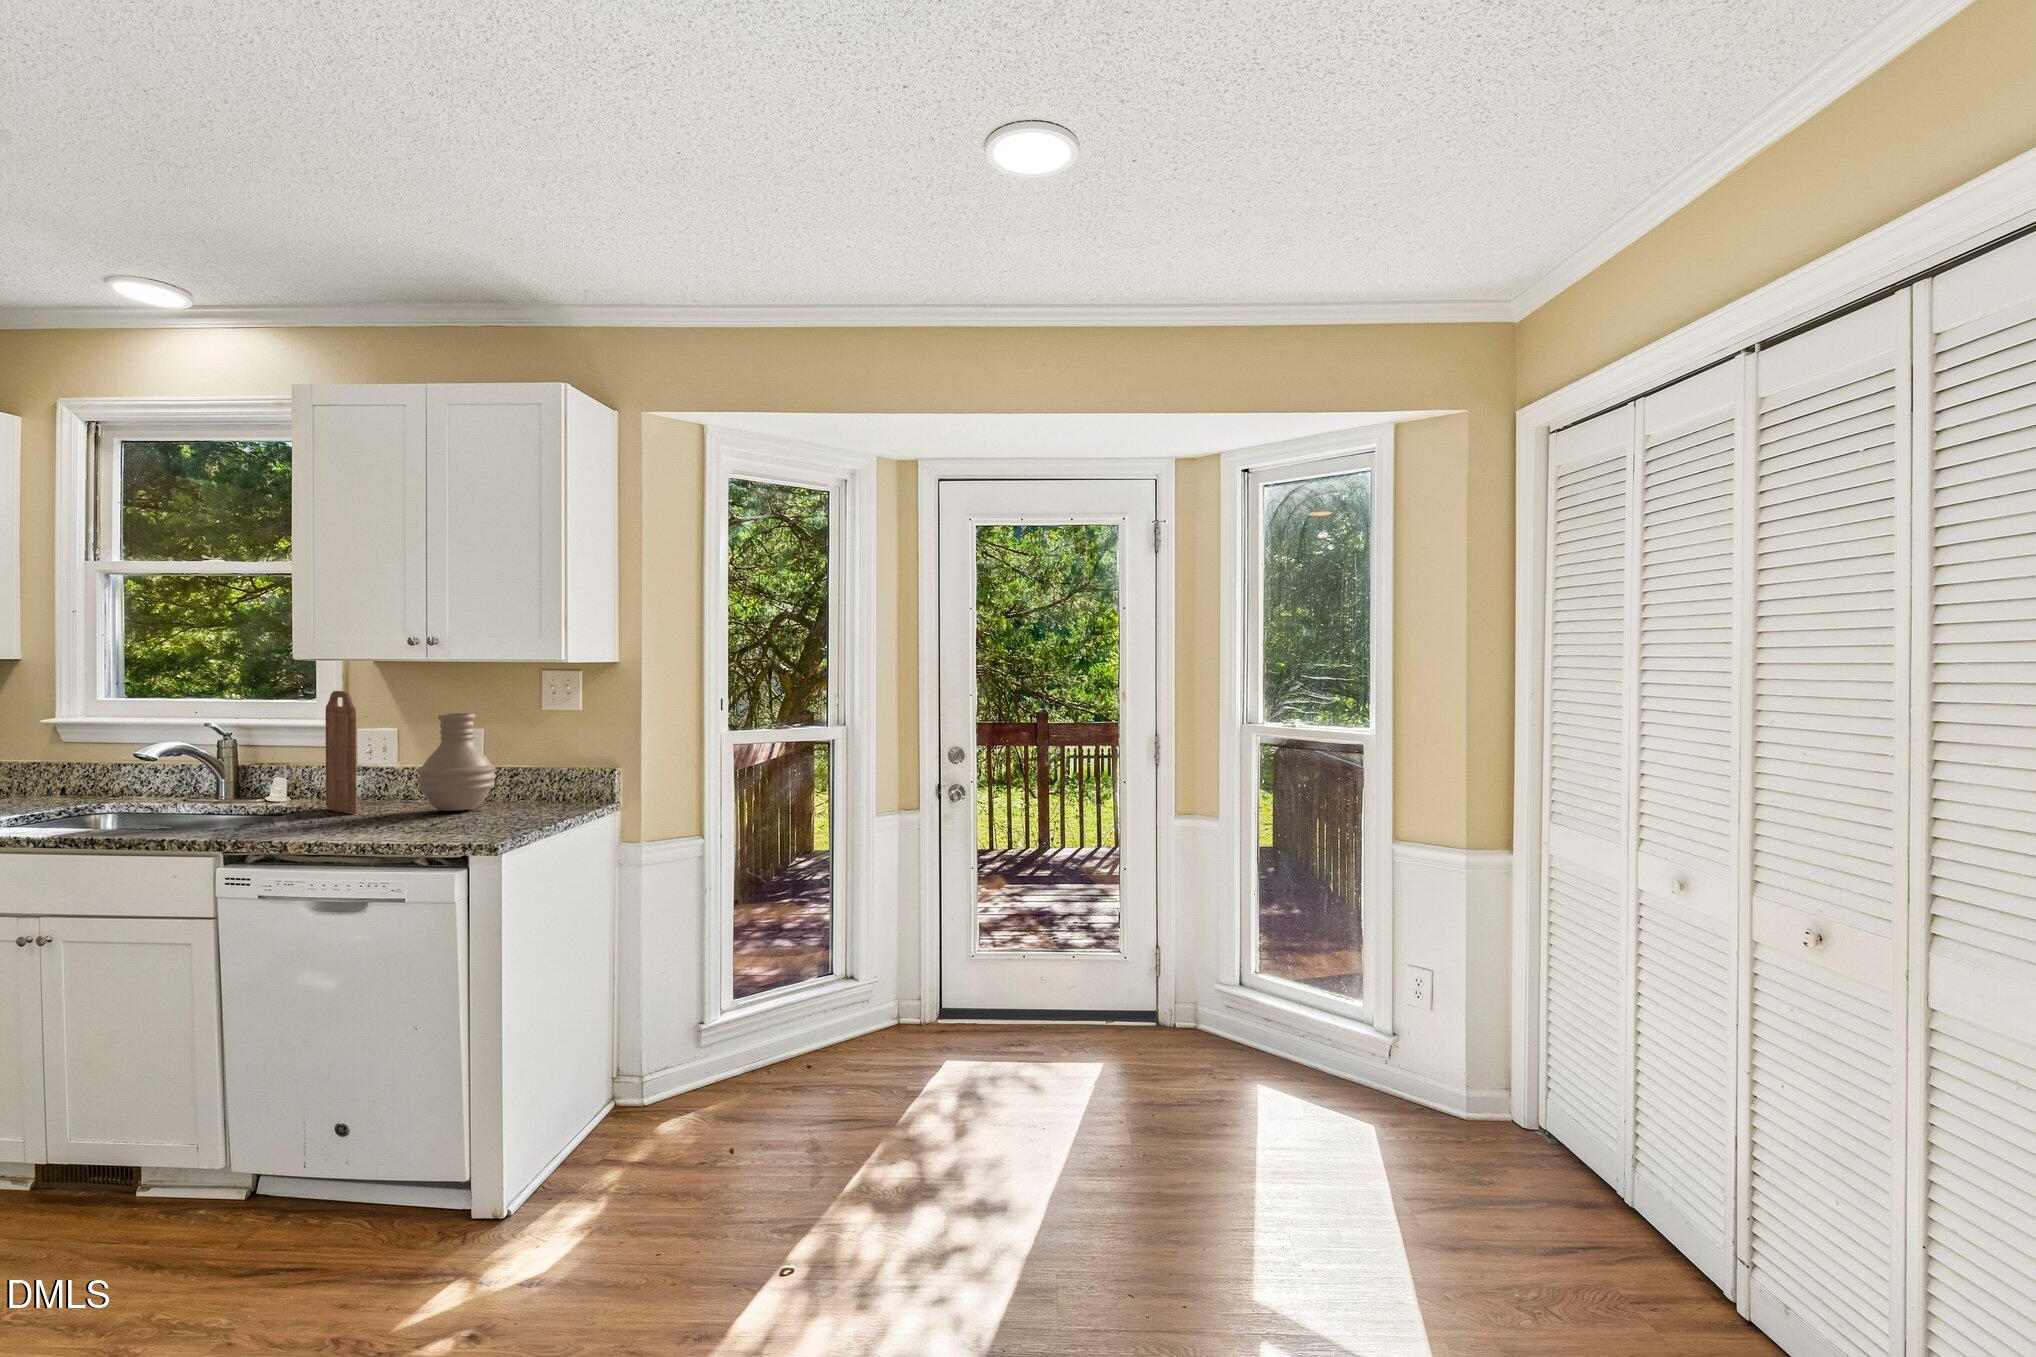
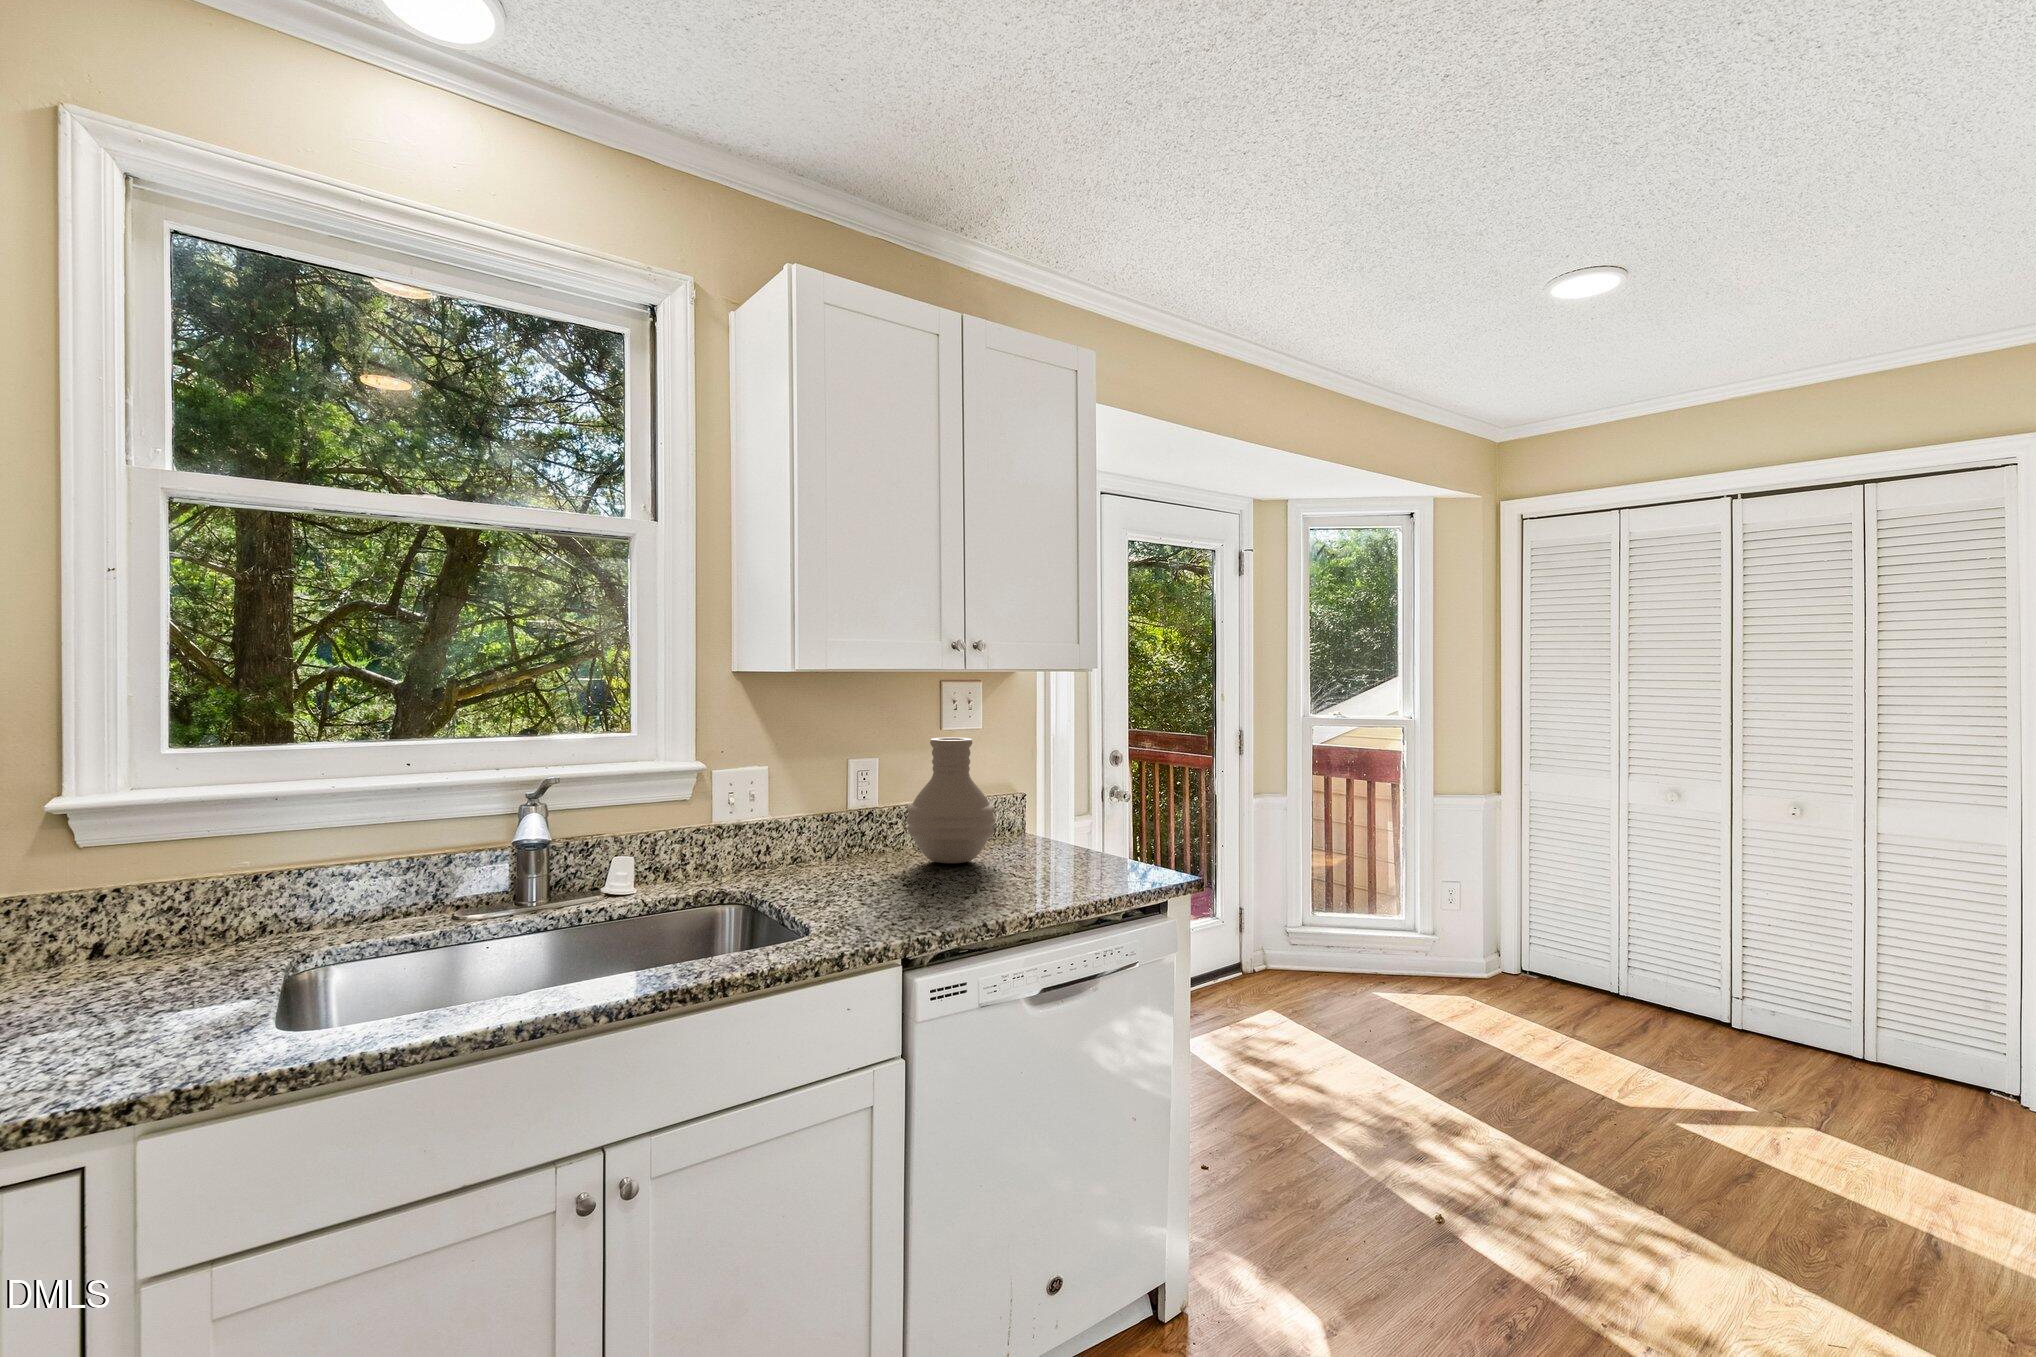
cutting board: present [325,691,357,814] -> none [763,715,863,887]

